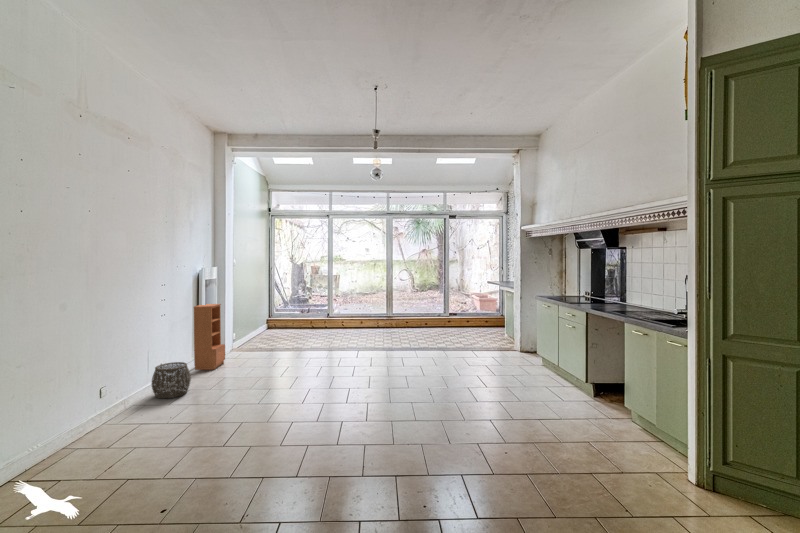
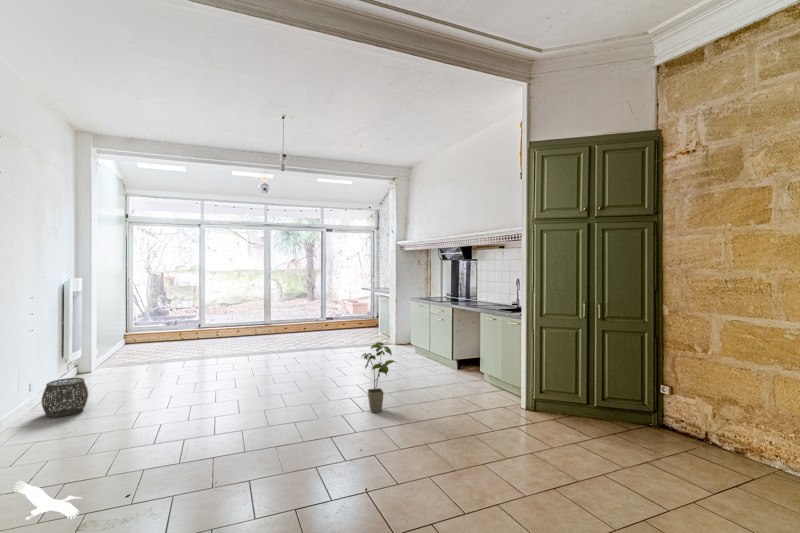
bookcase: present [194,304,225,370] -> none [70,316,105,390]
house plant: none [440,356,488,448] -> present [362,342,395,413]

